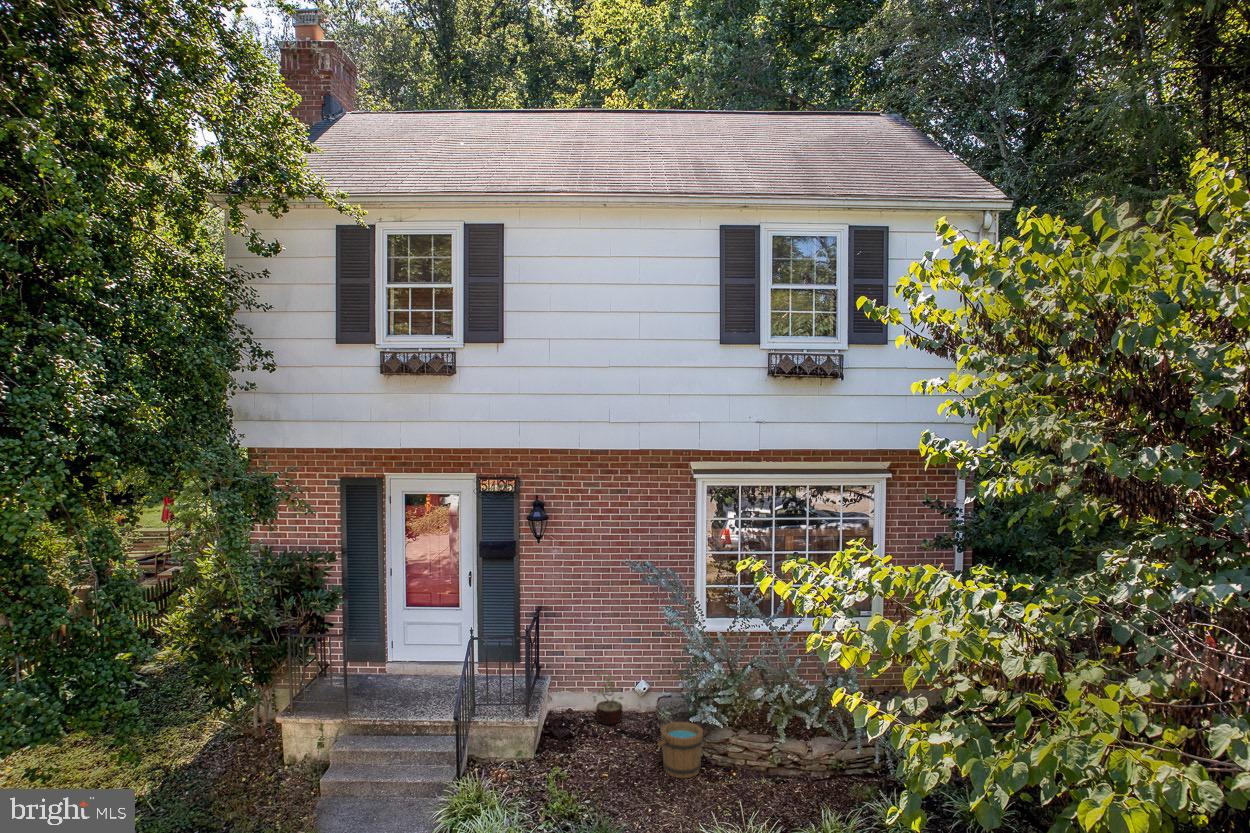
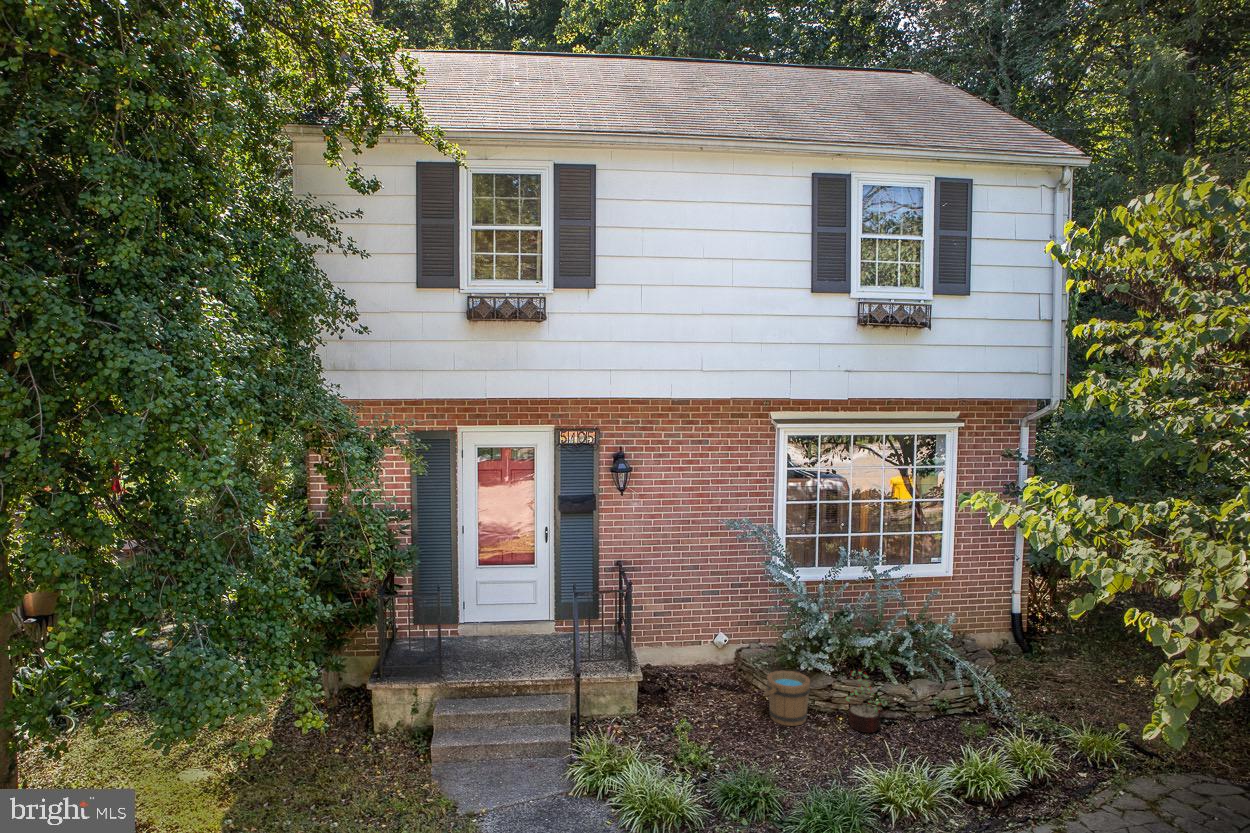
decorative plant: present [593,673,622,725] -> present [846,671,881,733]

